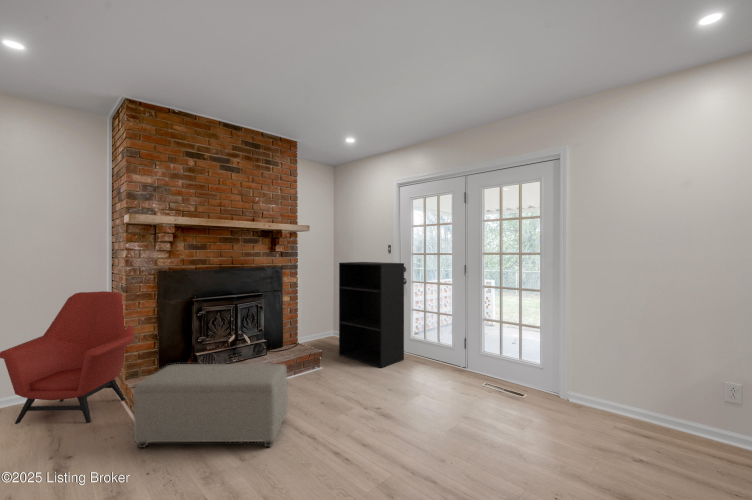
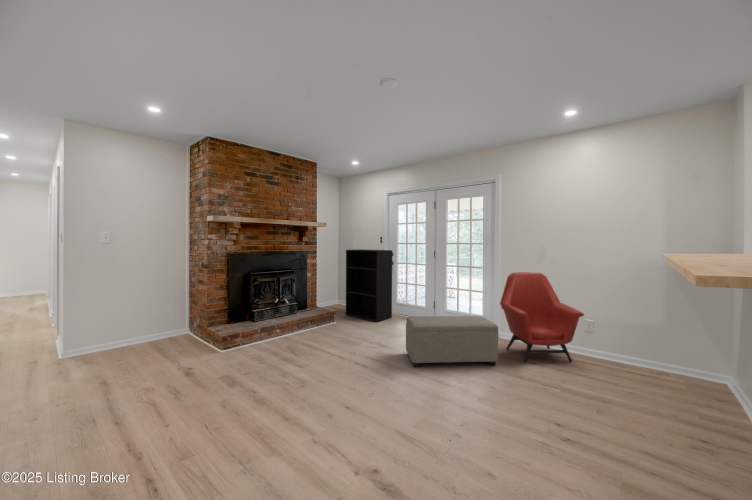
armchair: present [0,291,135,424] -> present [500,272,584,362]
ottoman: present [134,364,288,448] -> present [406,316,498,367]

